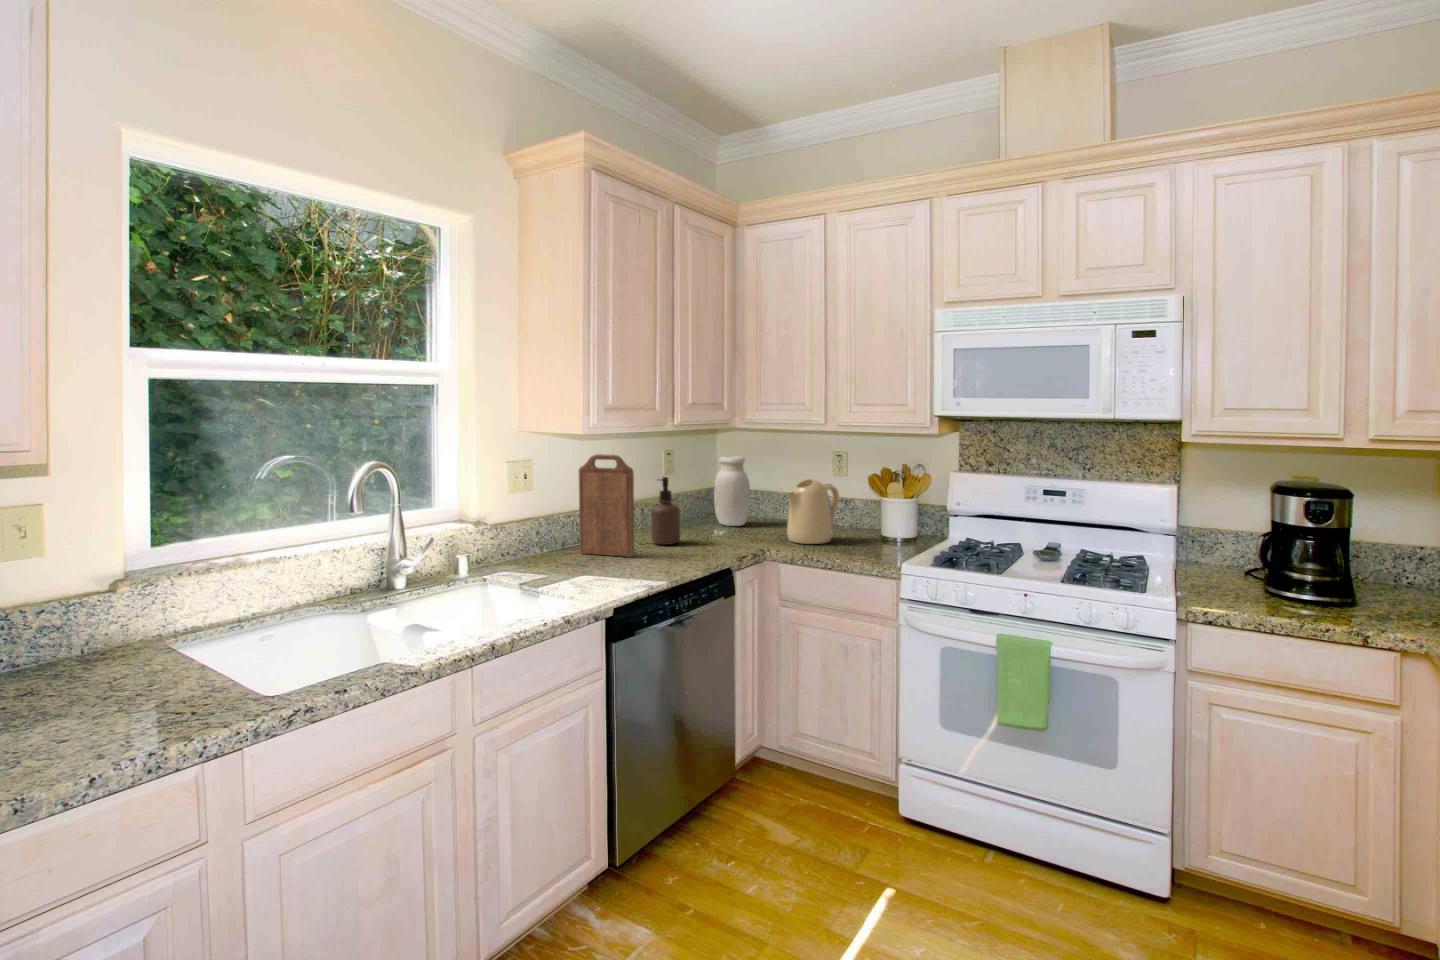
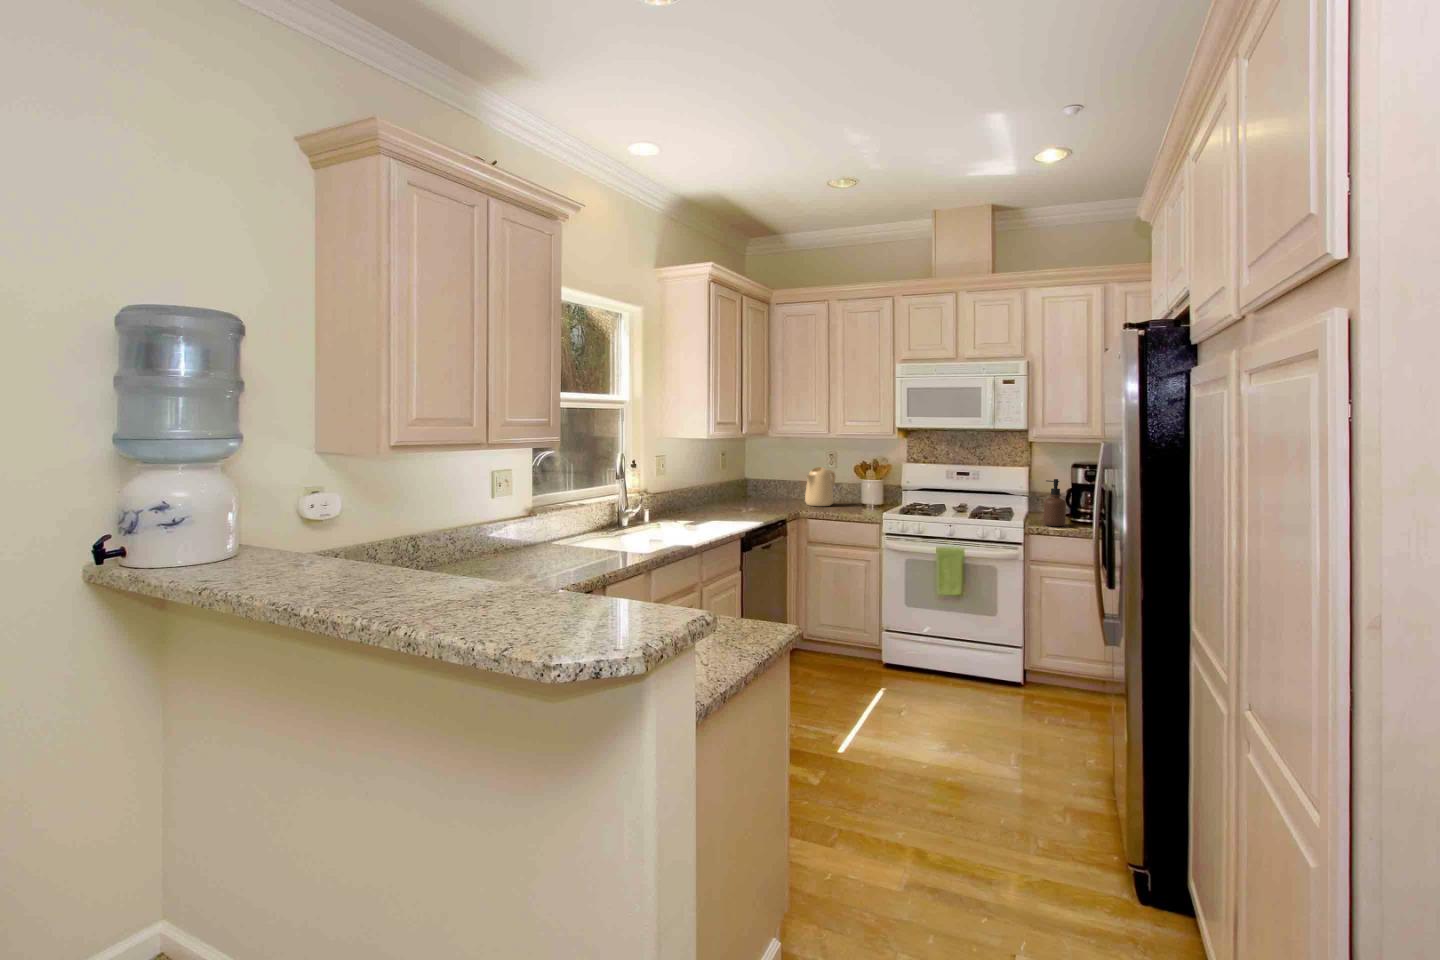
cutting board: present [579,454,634,557] -> none [690,451,725,512]
jar: present [714,456,750,526] -> none [750,453,774,498]
soap dispenser: present [651,477,680,545] -> present [1043,479,1066,526]

